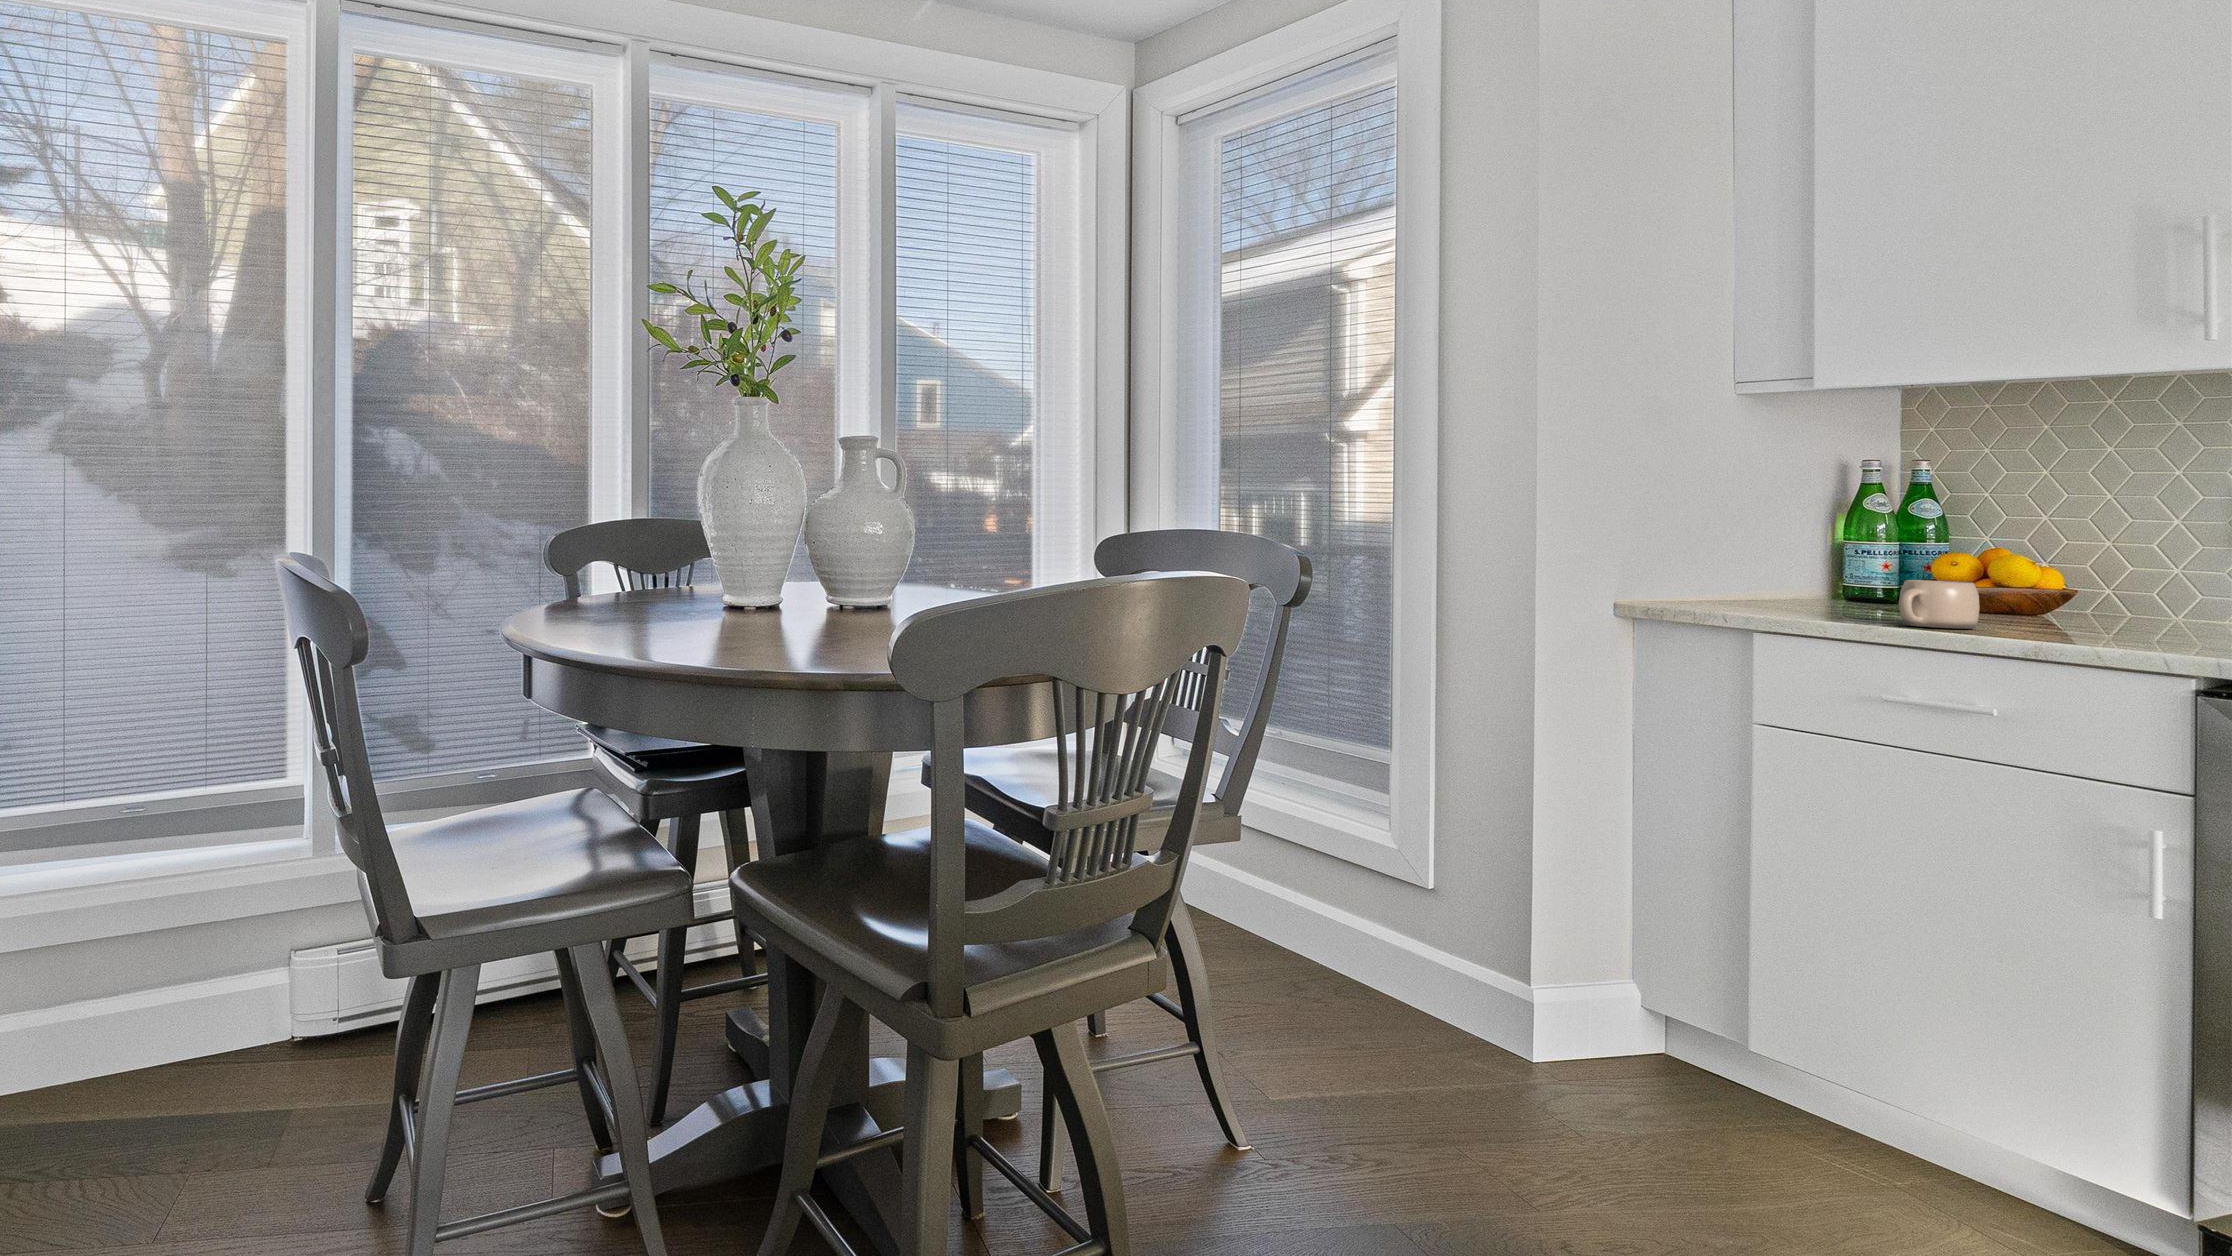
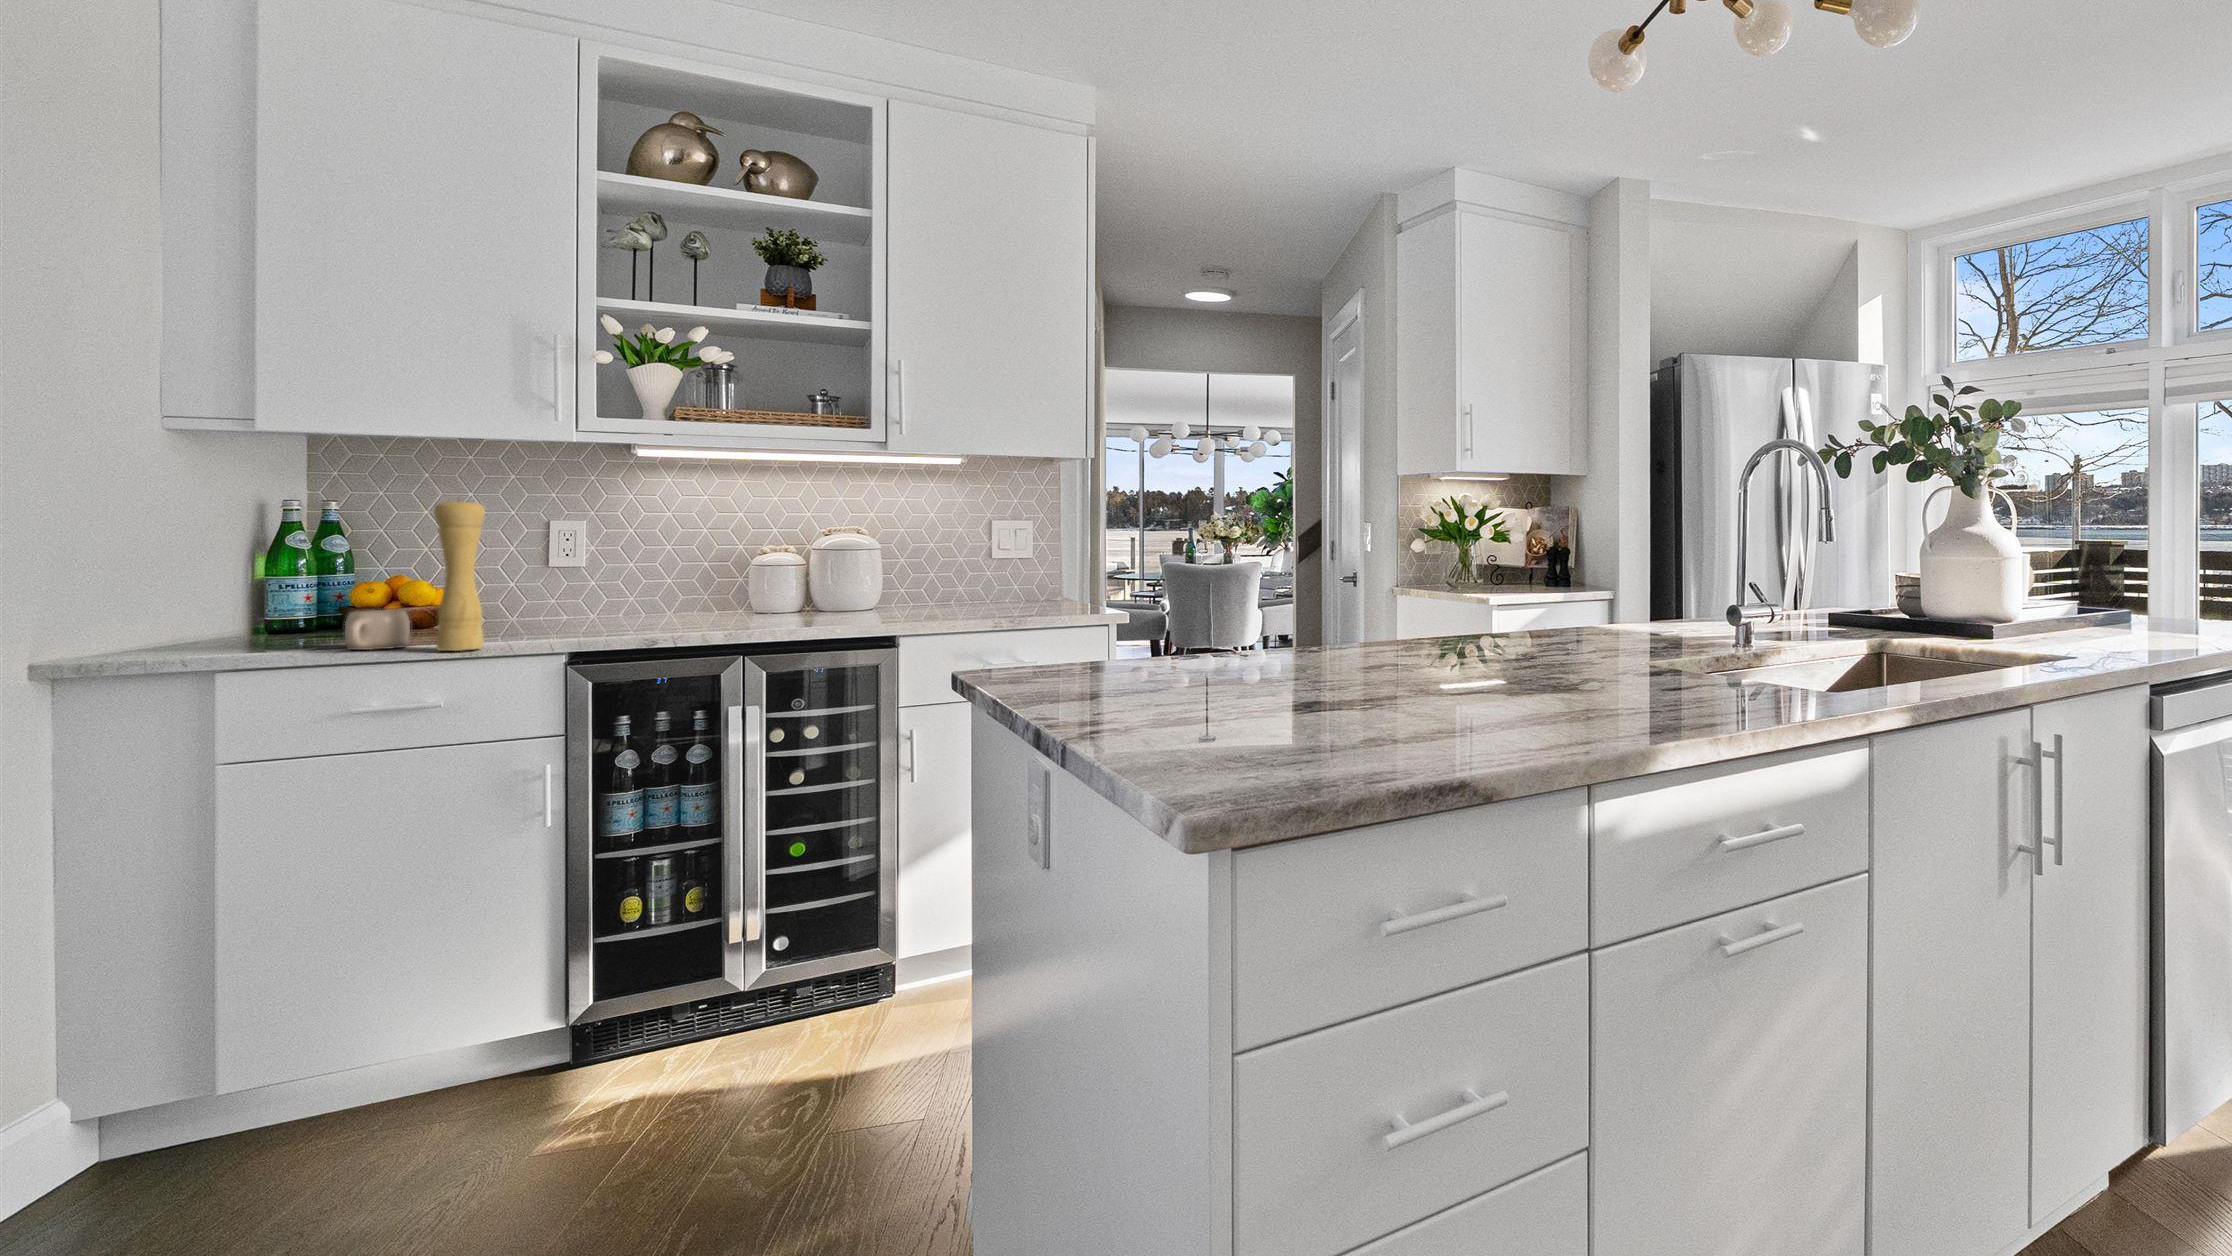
pepper mill: none [2001,438,2074,640] -> present [434,499,485,651]

